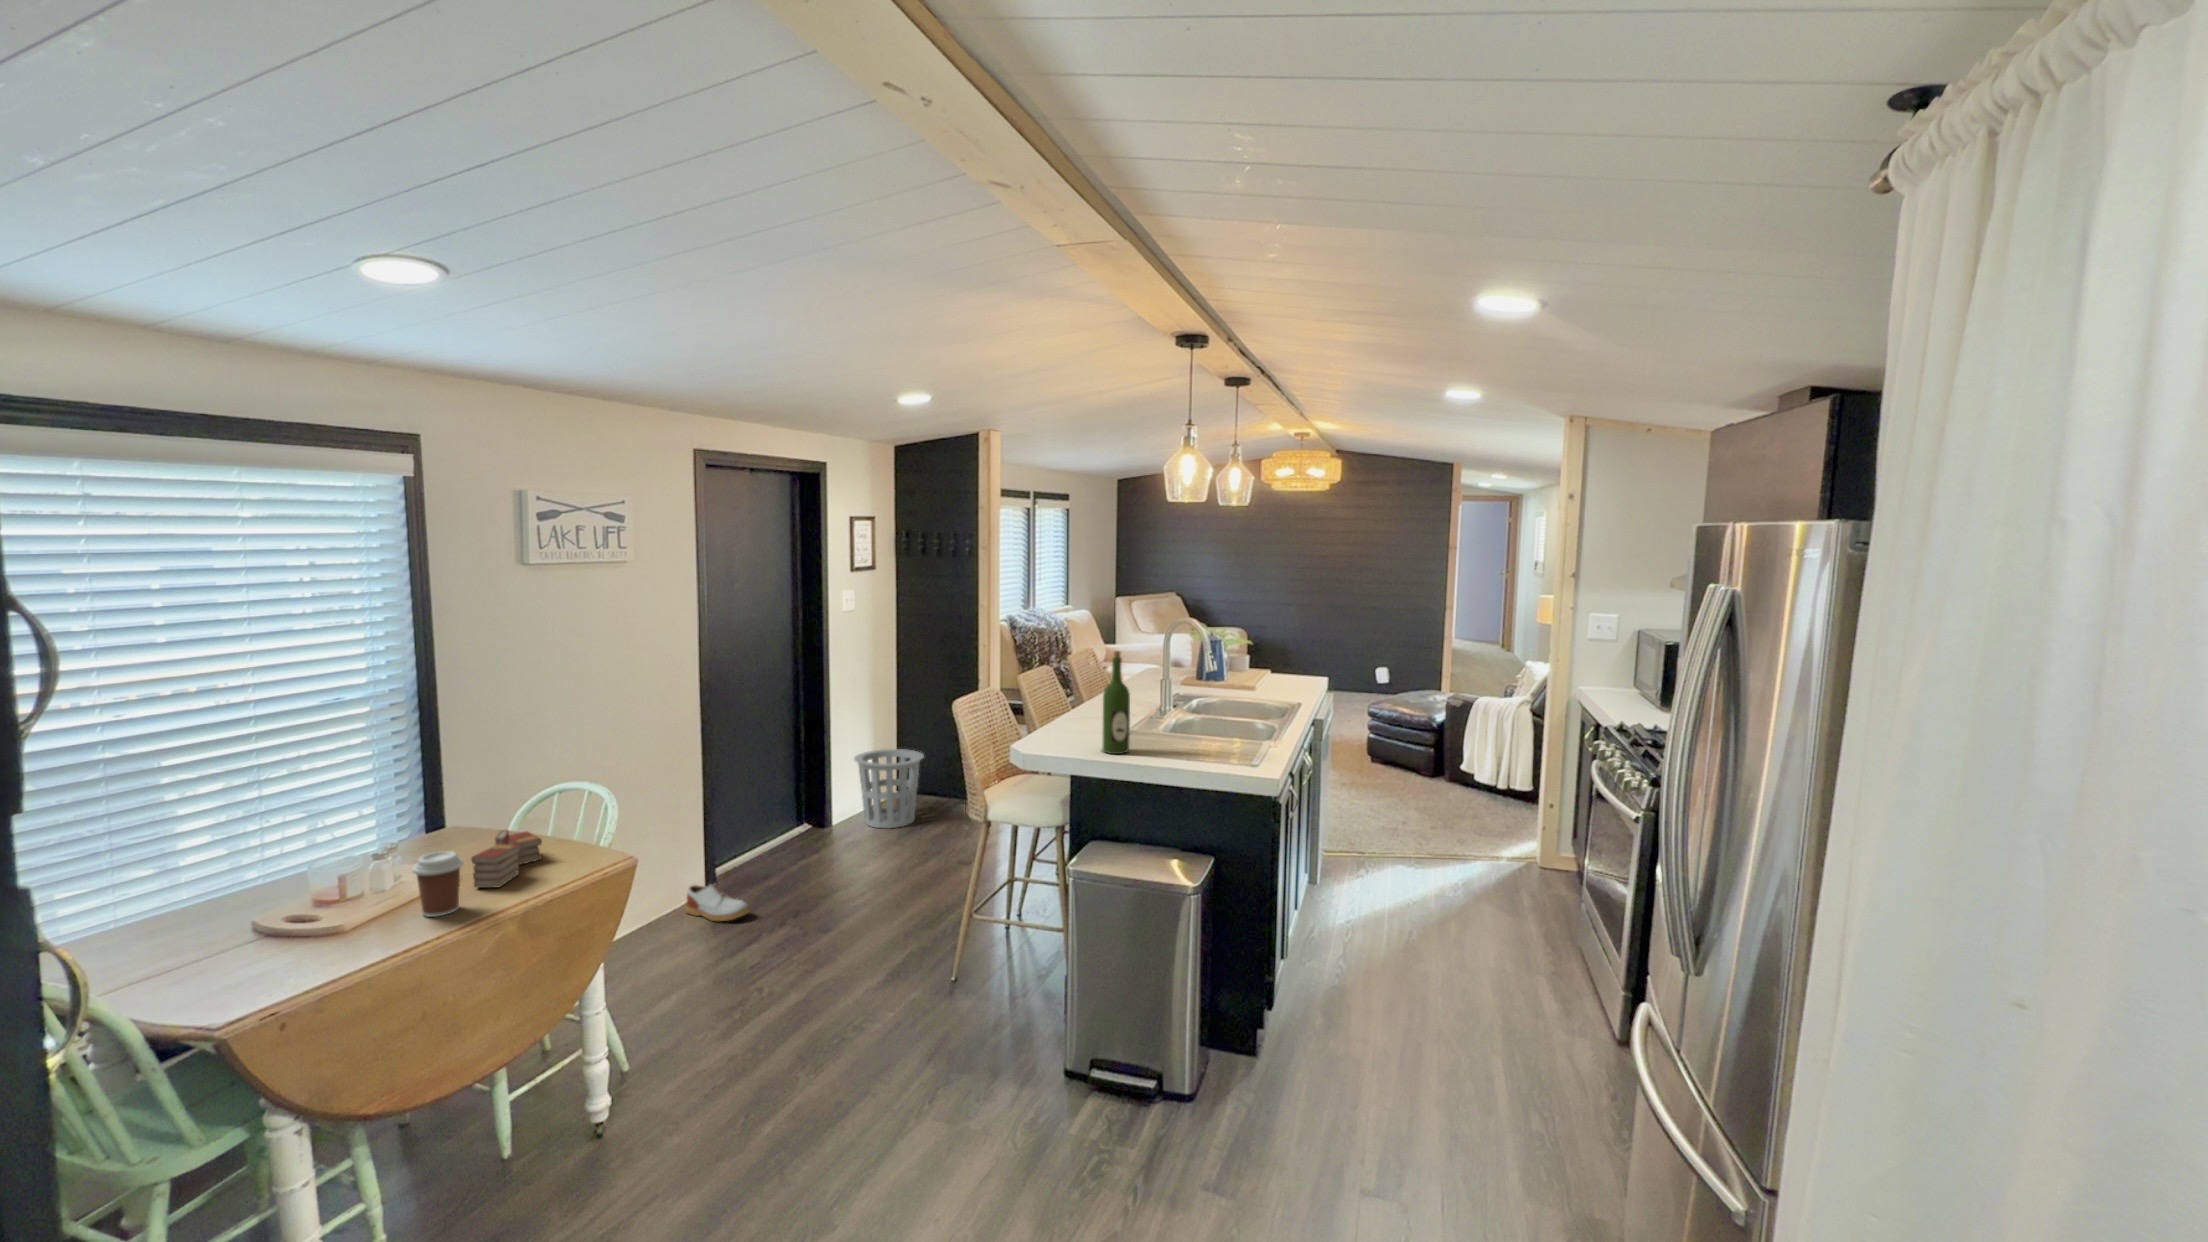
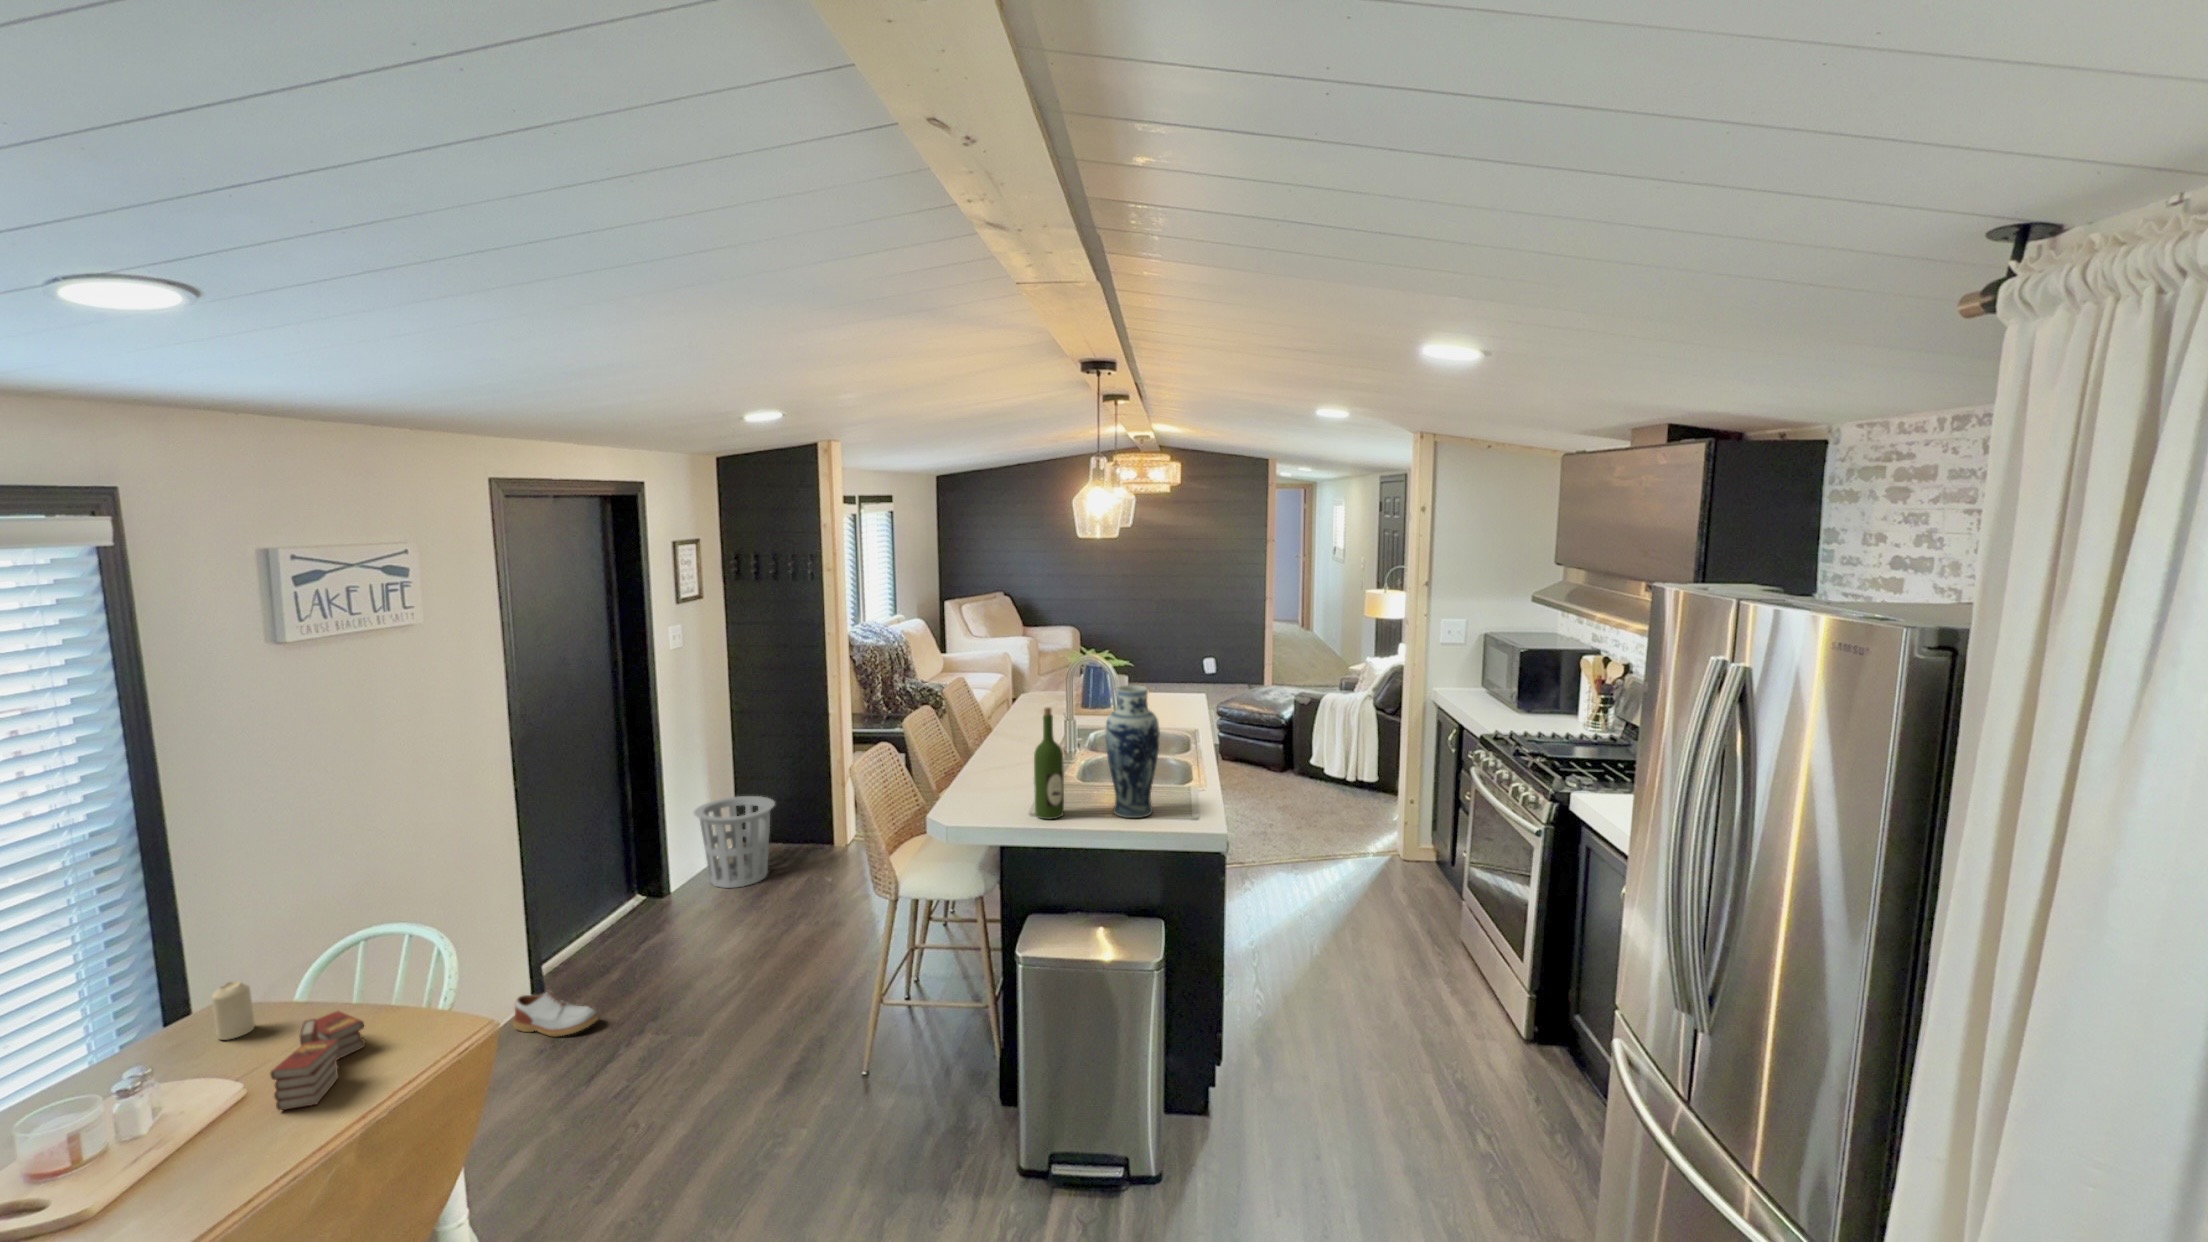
vase: none [1170,635,1221,759] -> present [1105,685,1160,818]
candle: none [448,803,475,846] -> present [212,981,255,1040]
coffee cup: present [412,851,463,917] -> none [188,1077,267,1174]

